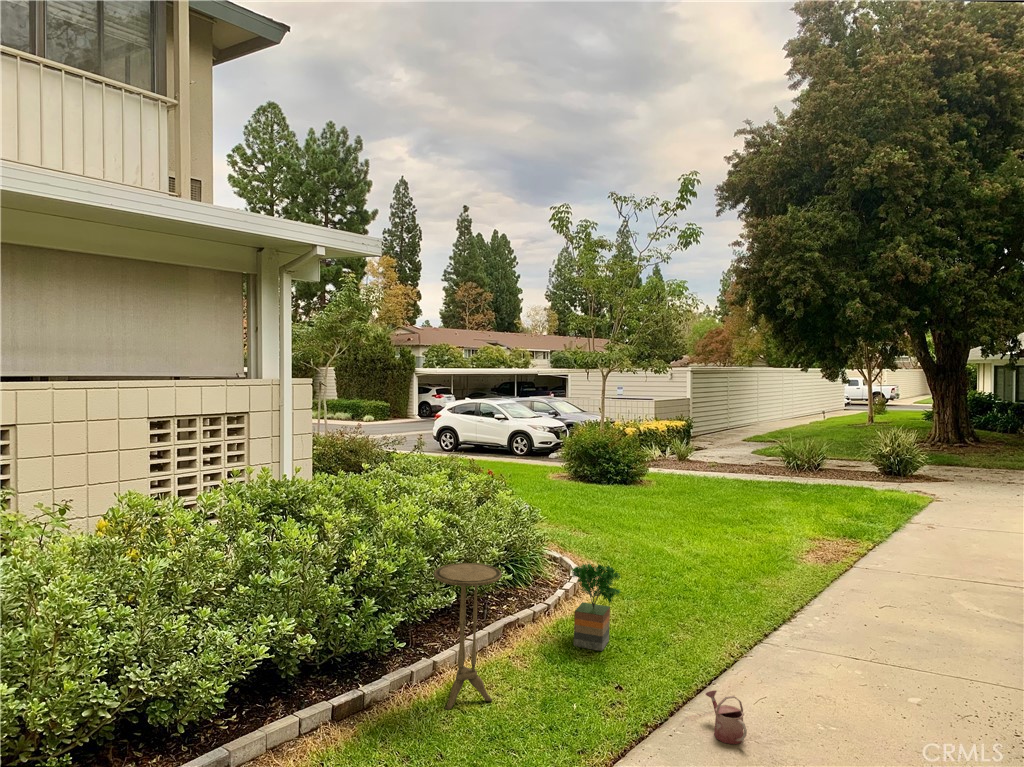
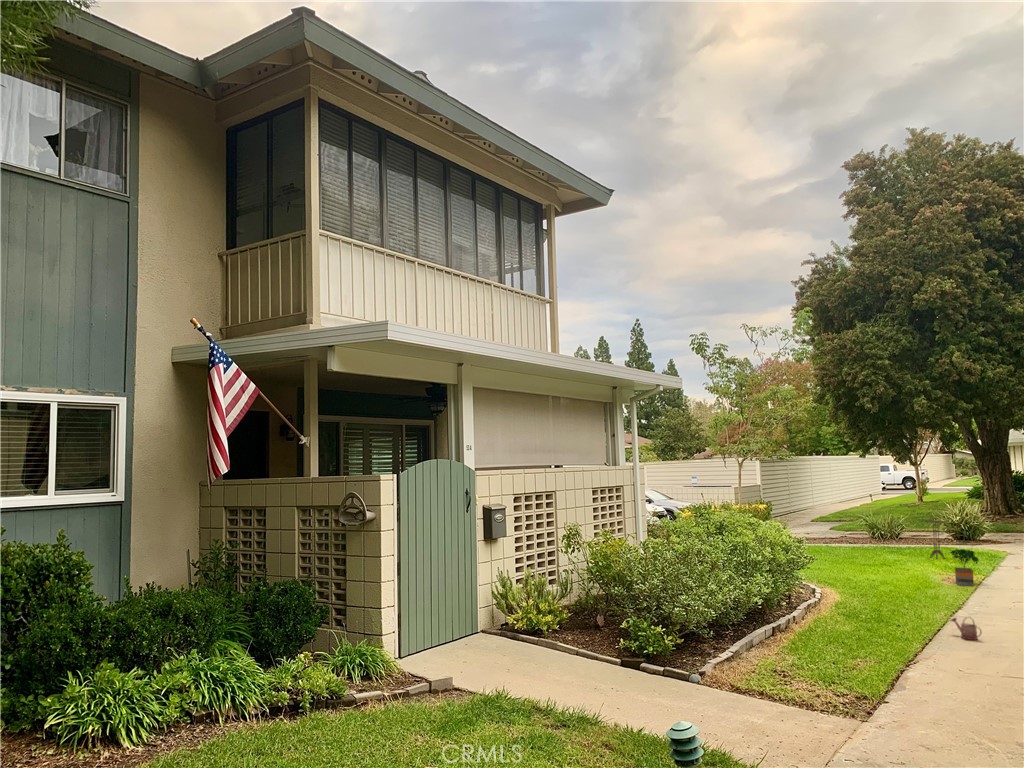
side table: present [434,563,502,710] -> present [925,520,946,559]
potted tree: present [572,563,621,651] -> present [950,549,978,586]

